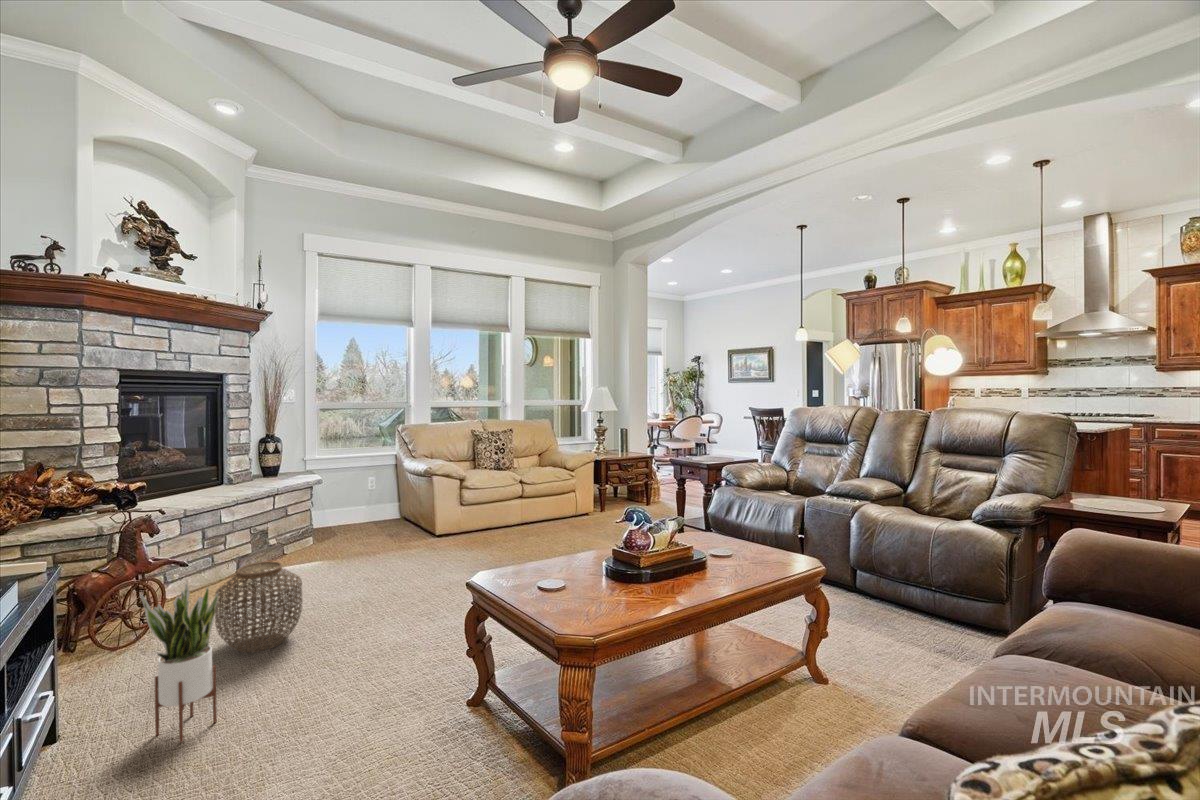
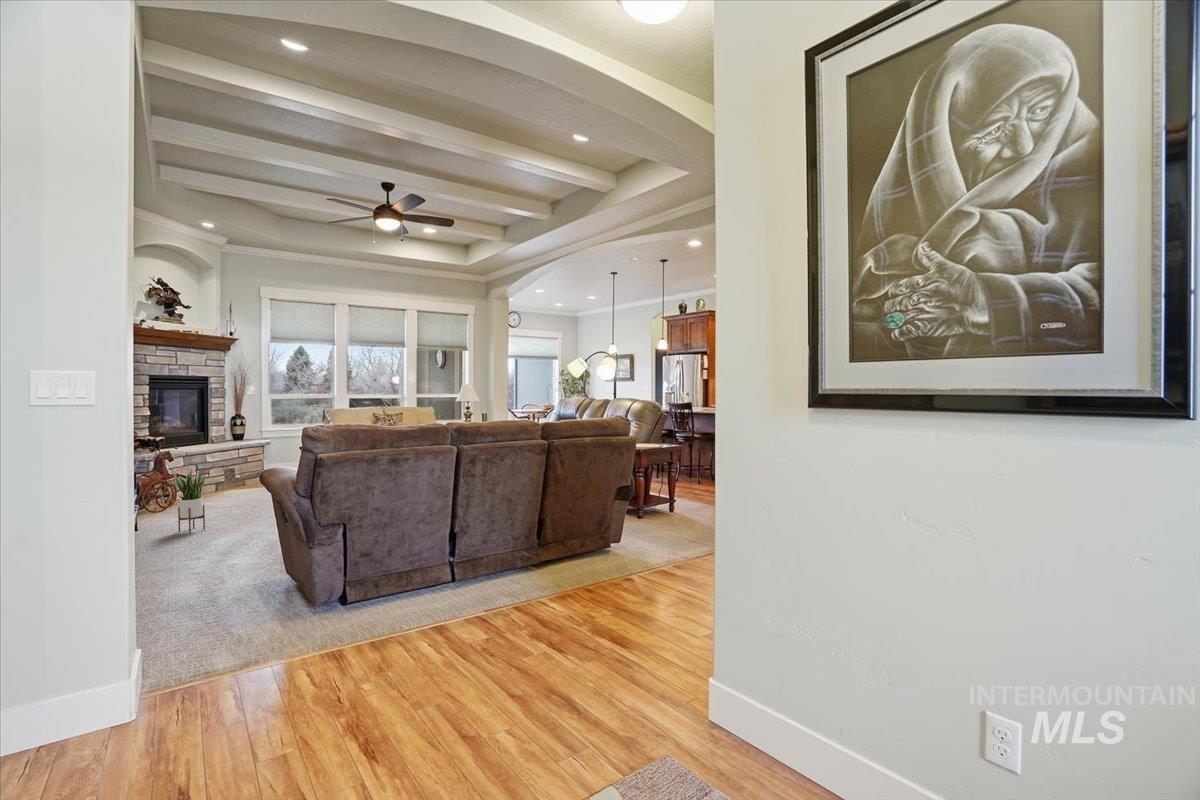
woven basket: present [215,562,302,652] -> none [204,473,248,515]

